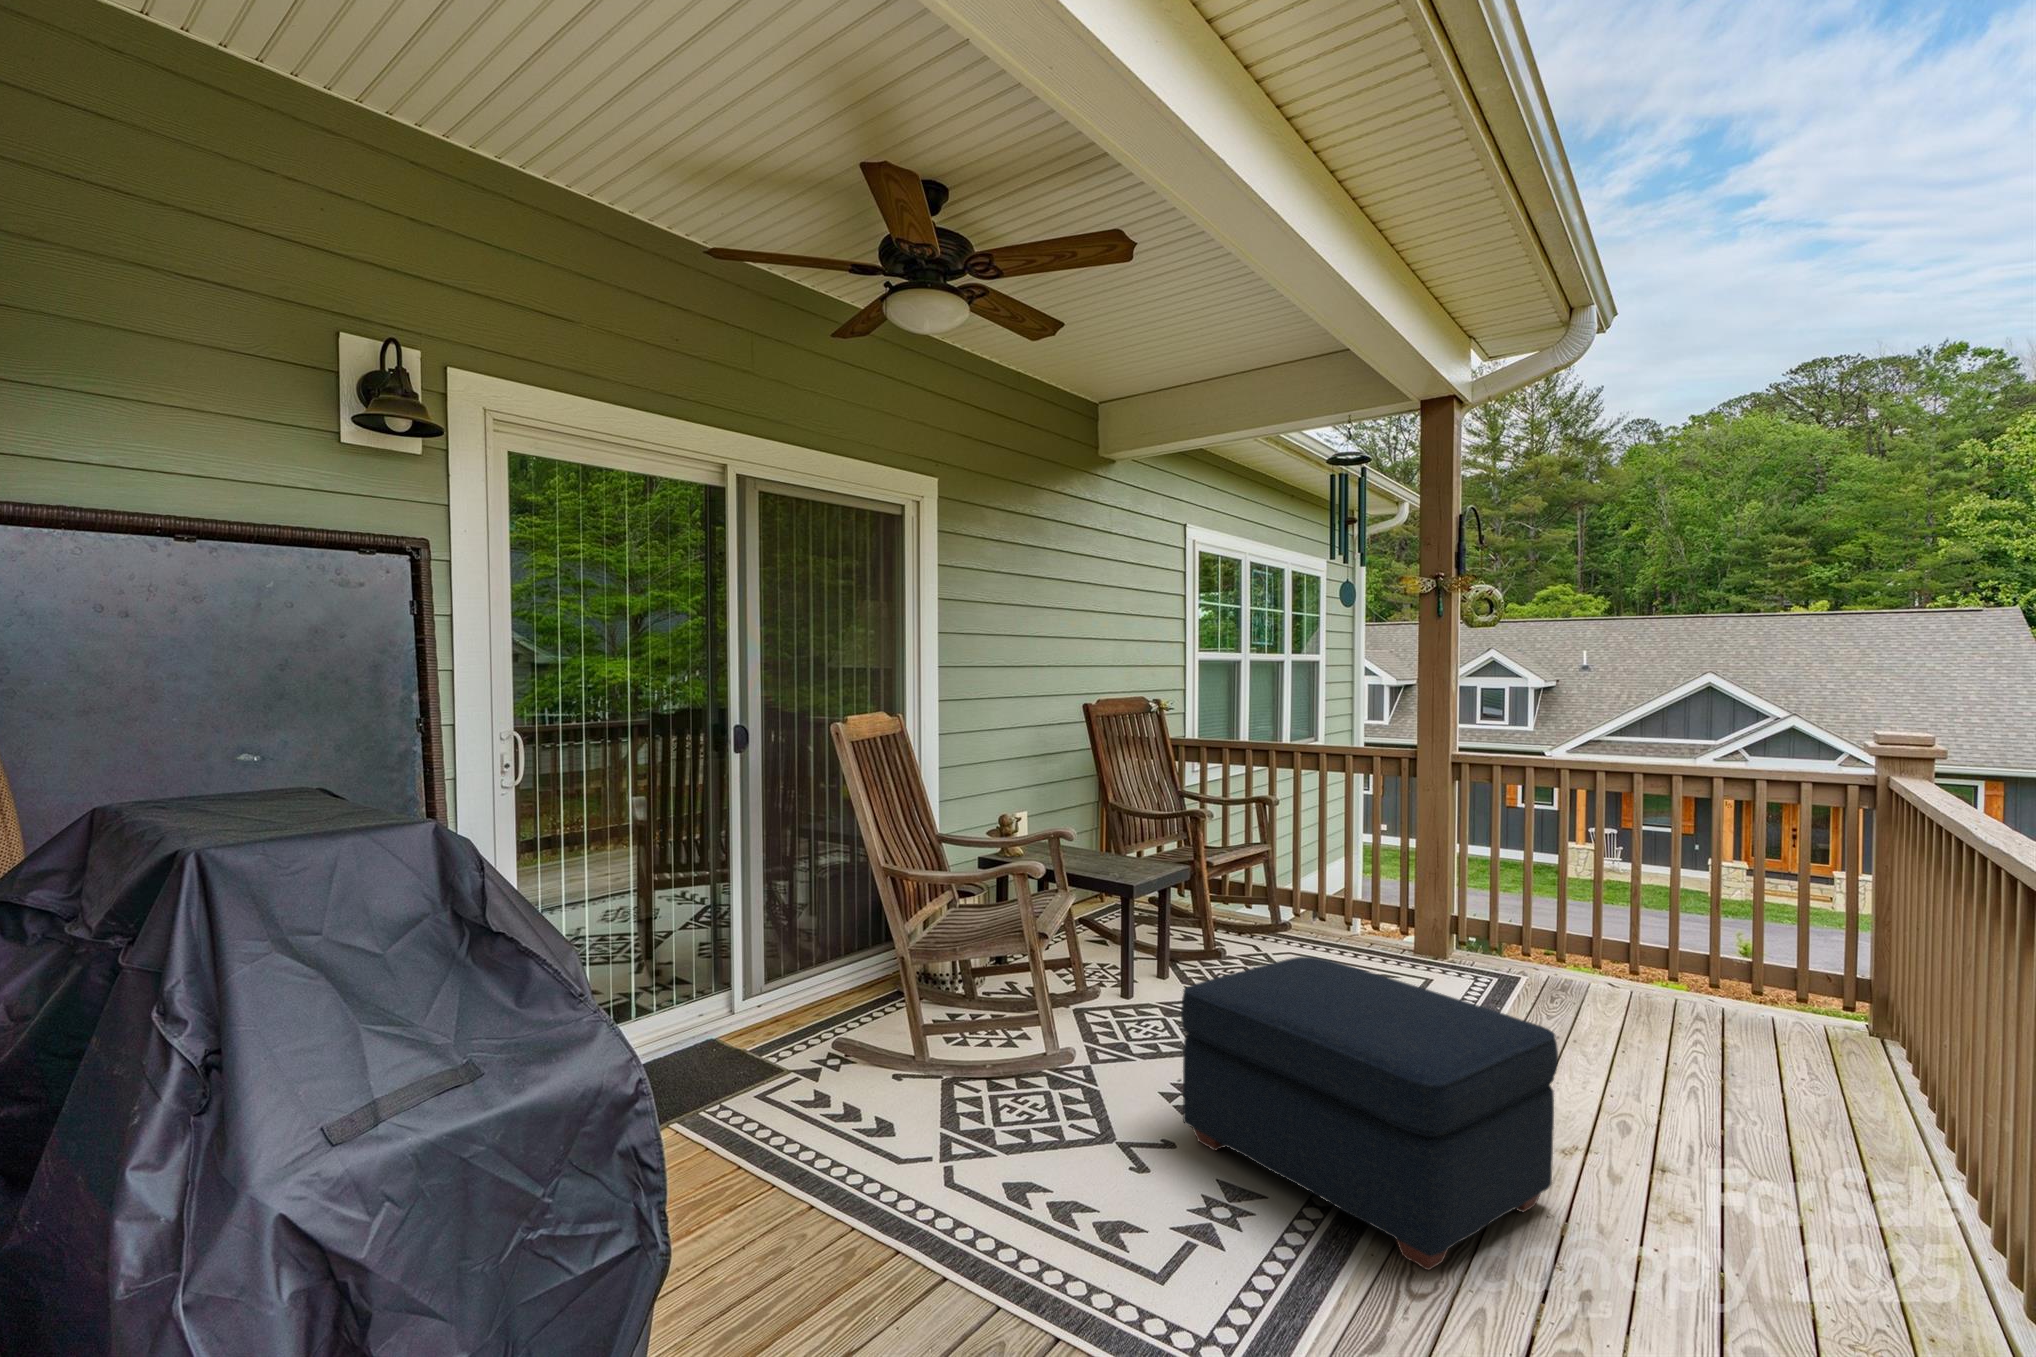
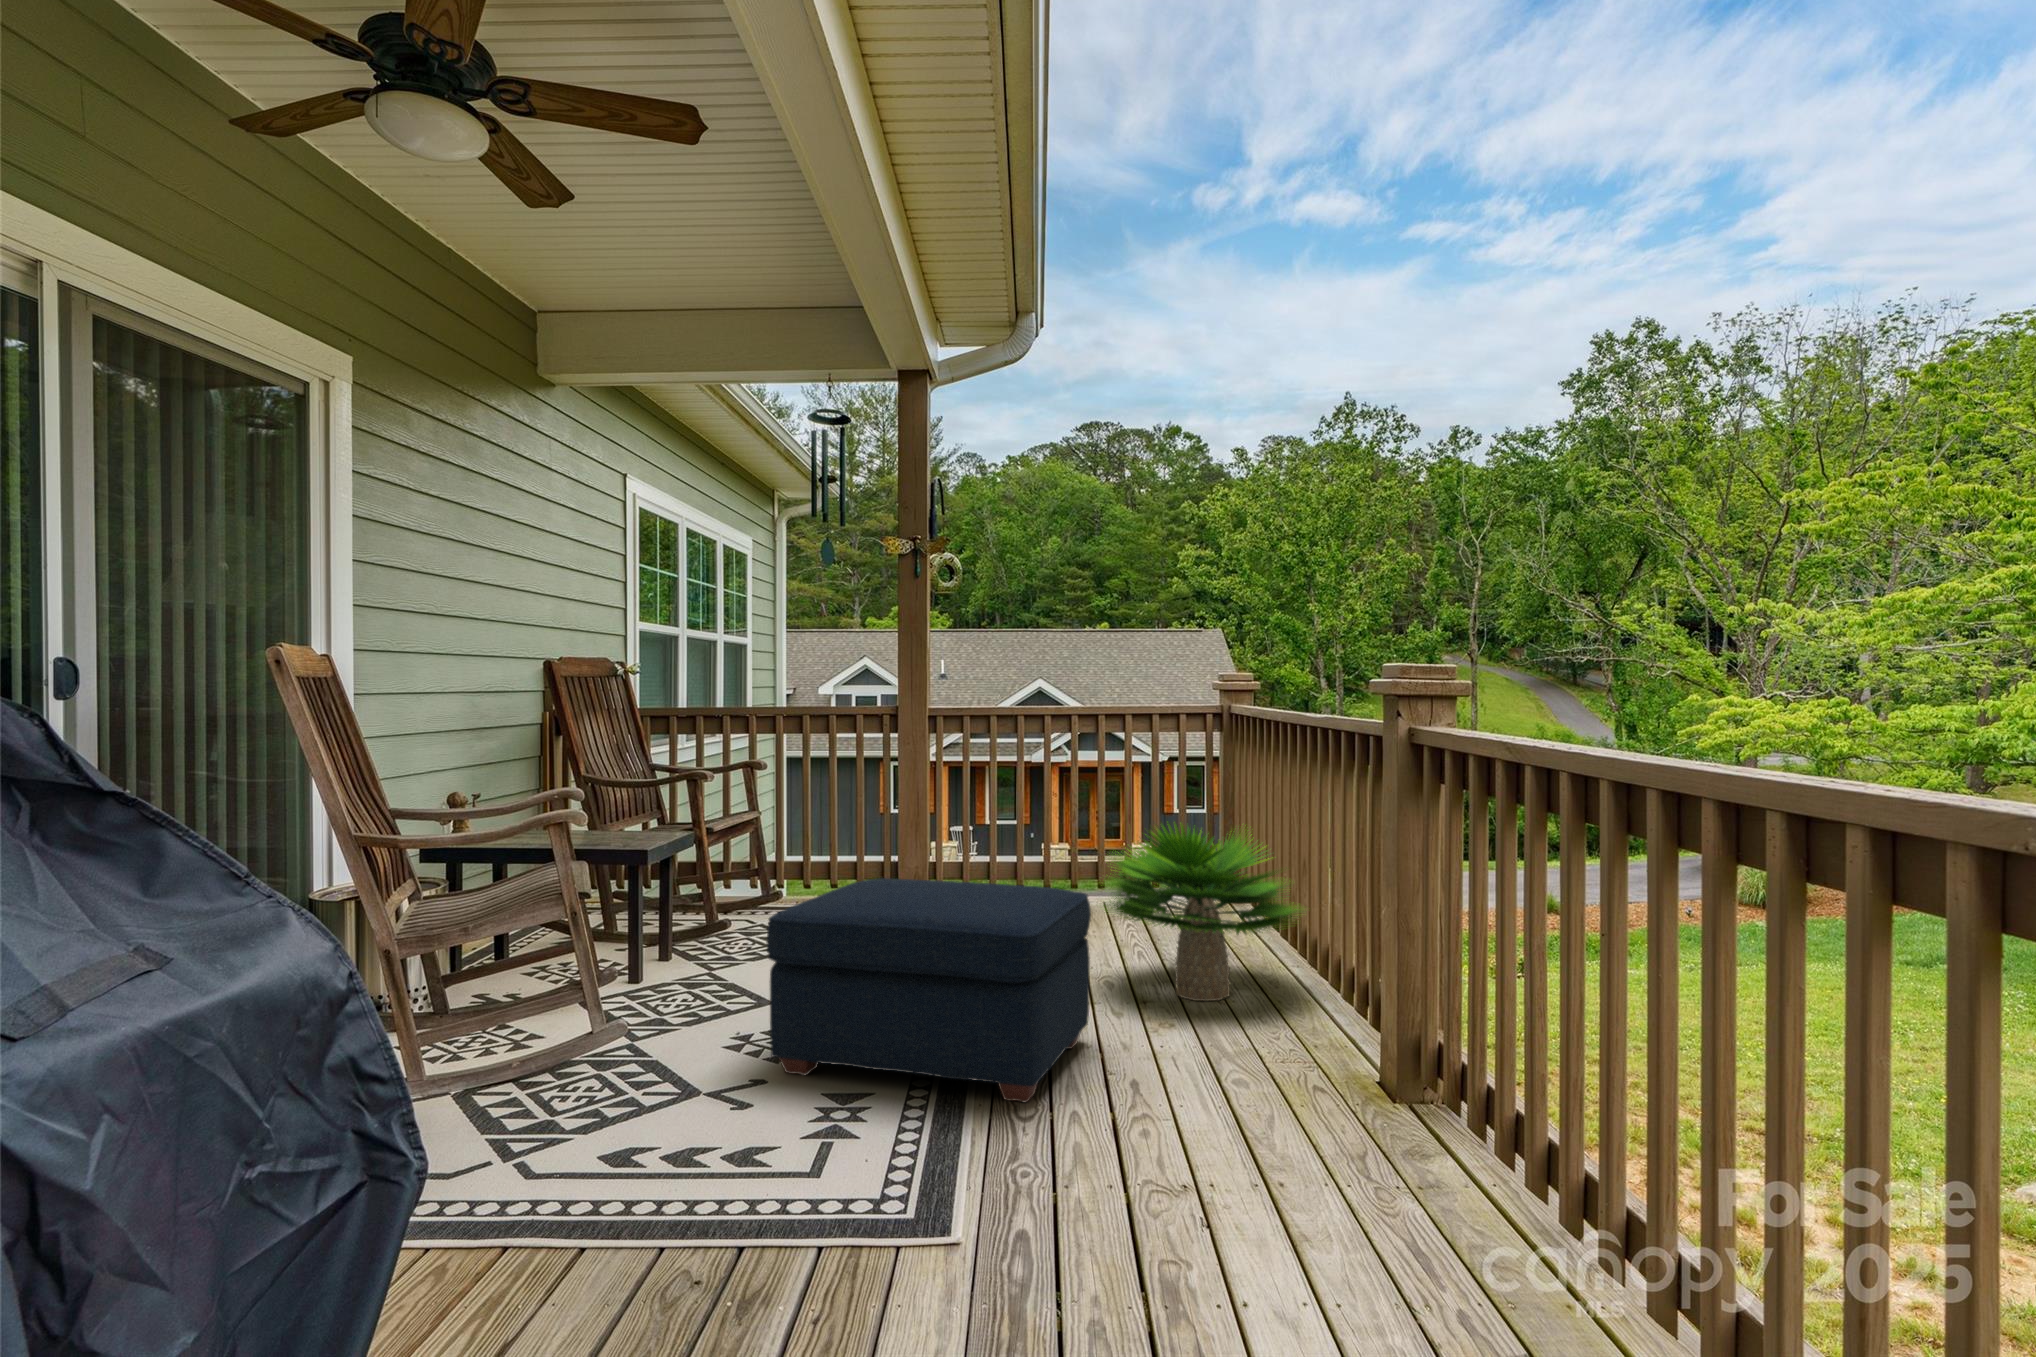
potted plant: none [1599,945,1962,1201] -> present [1106,822,1300,1001]

